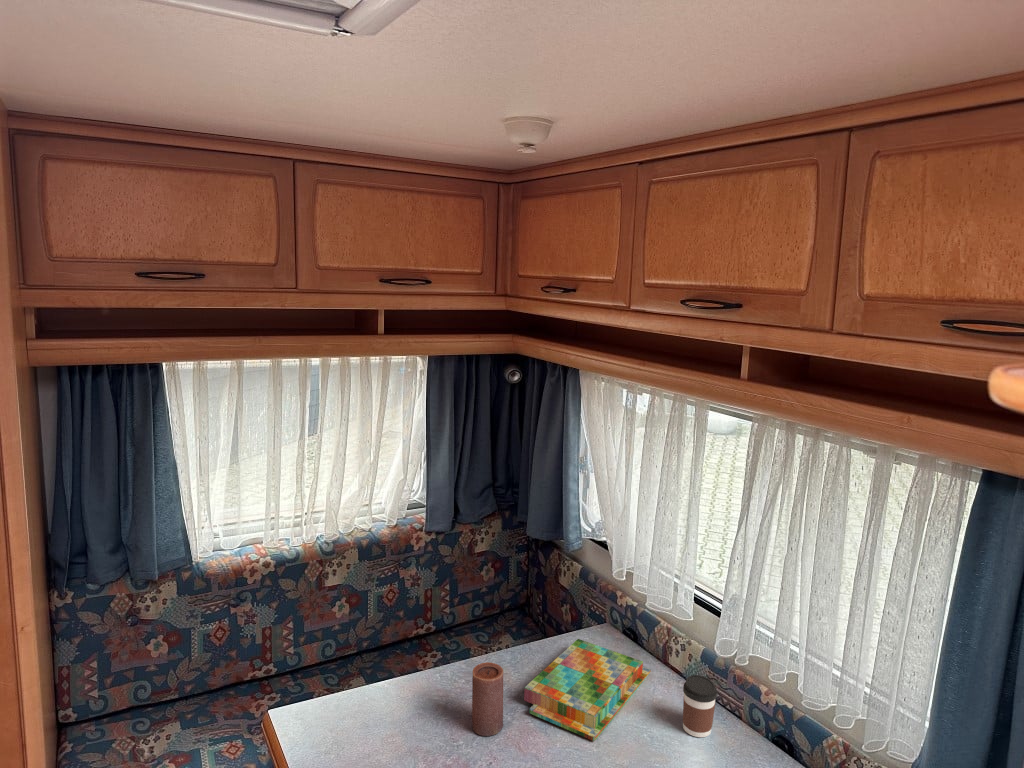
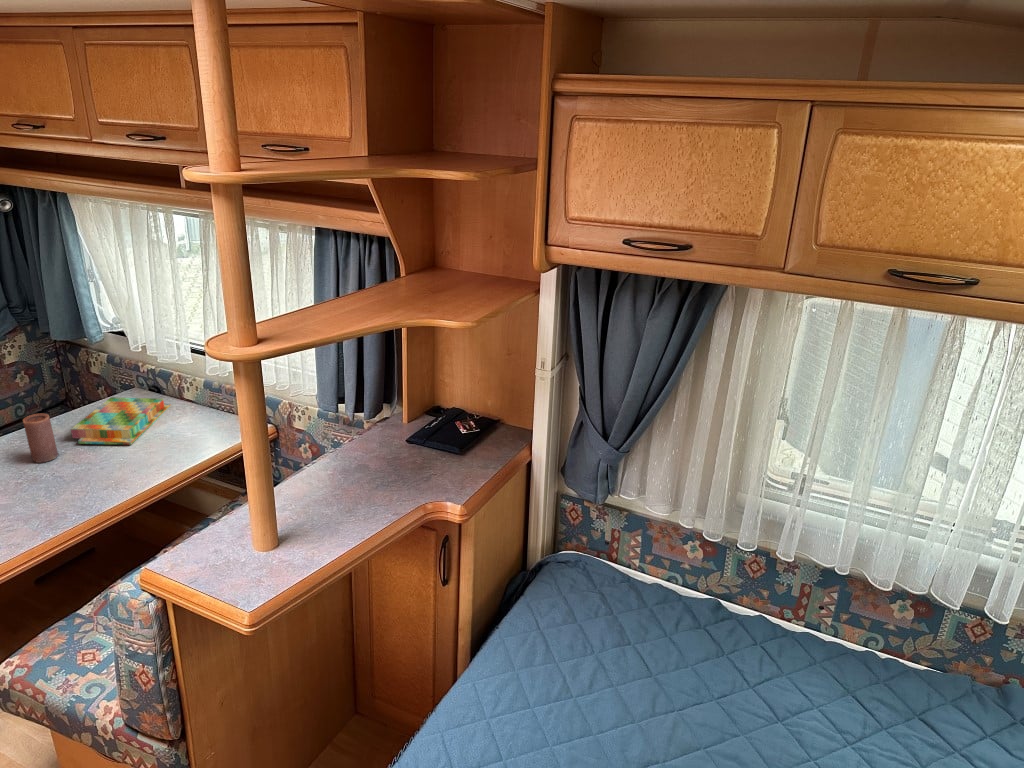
coffee cup: present [683,675,717,737] -> none [189,391,213,427]

